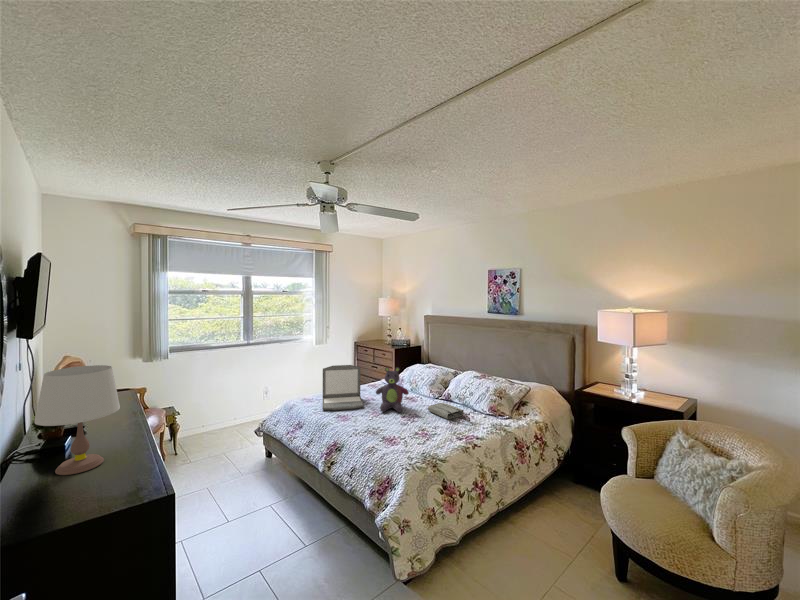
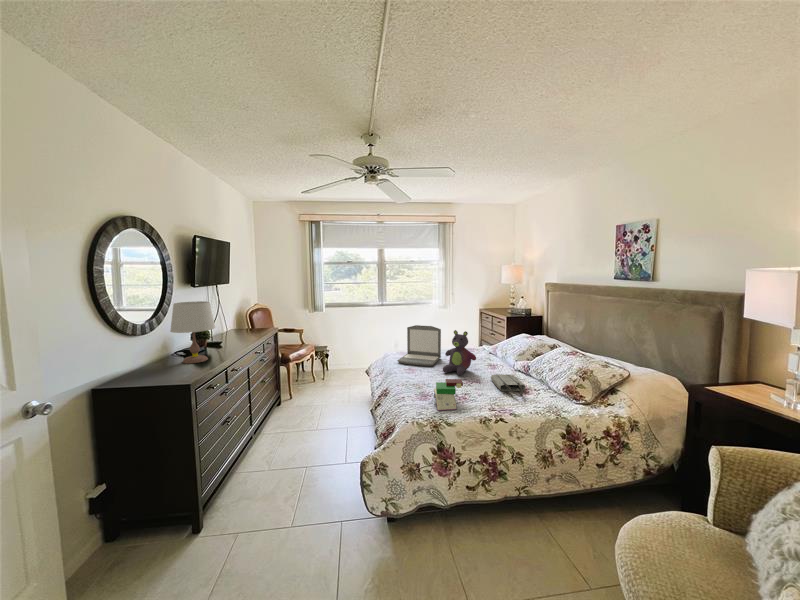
book: none [403,415,436,451] -> present [434,379,463,411]

